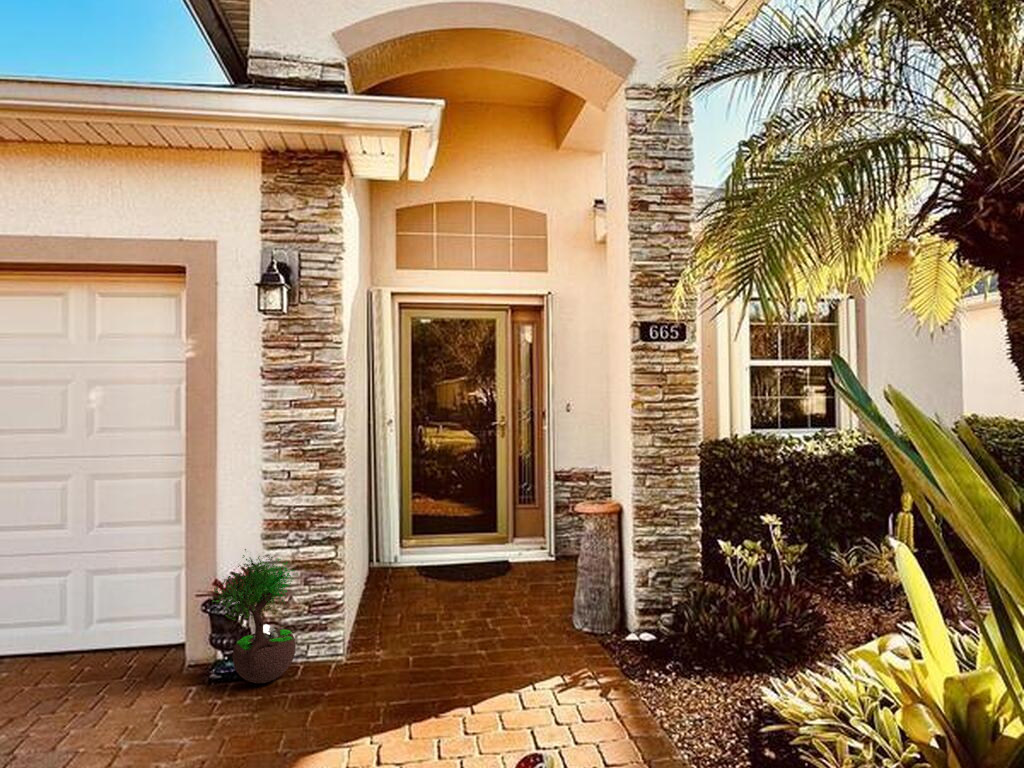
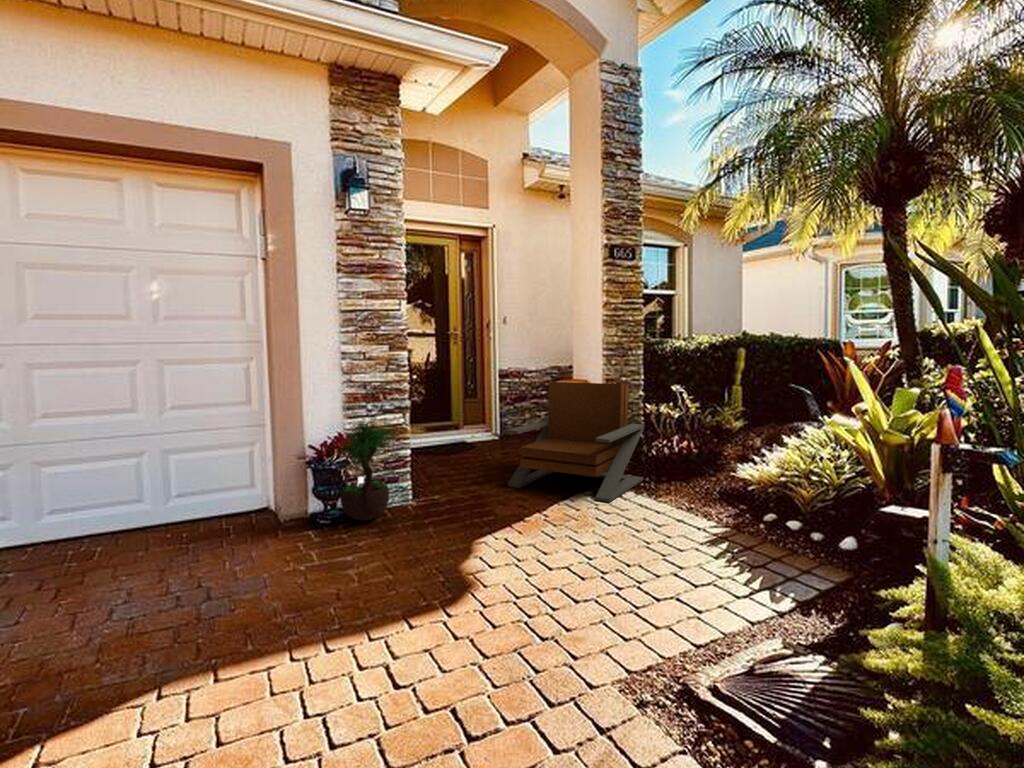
lounge chair: none [479,506,673,707] -> present [507,382,645,502]

